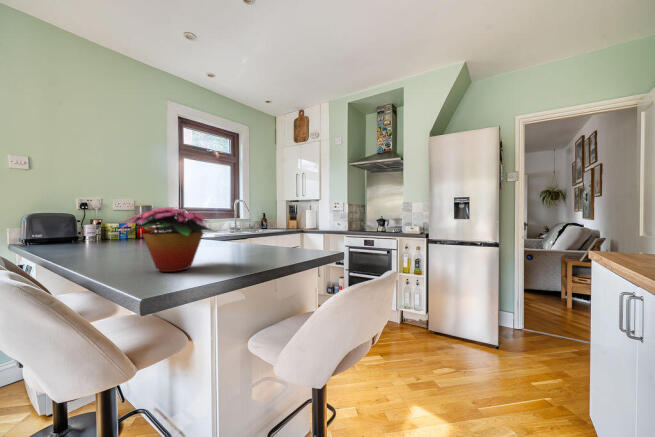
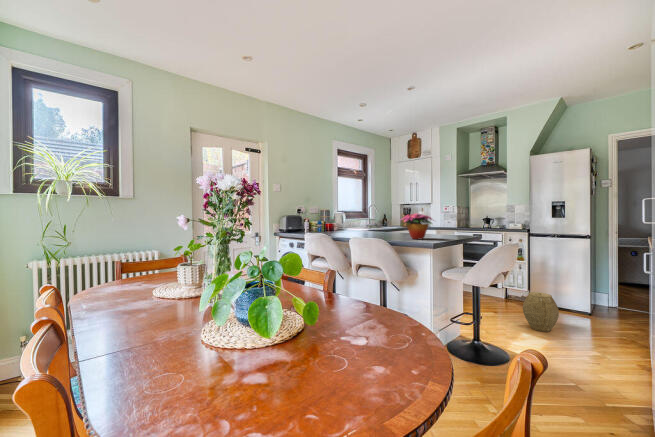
woven basket: none [415,333,465,401] -> present [523,292,559,332]

